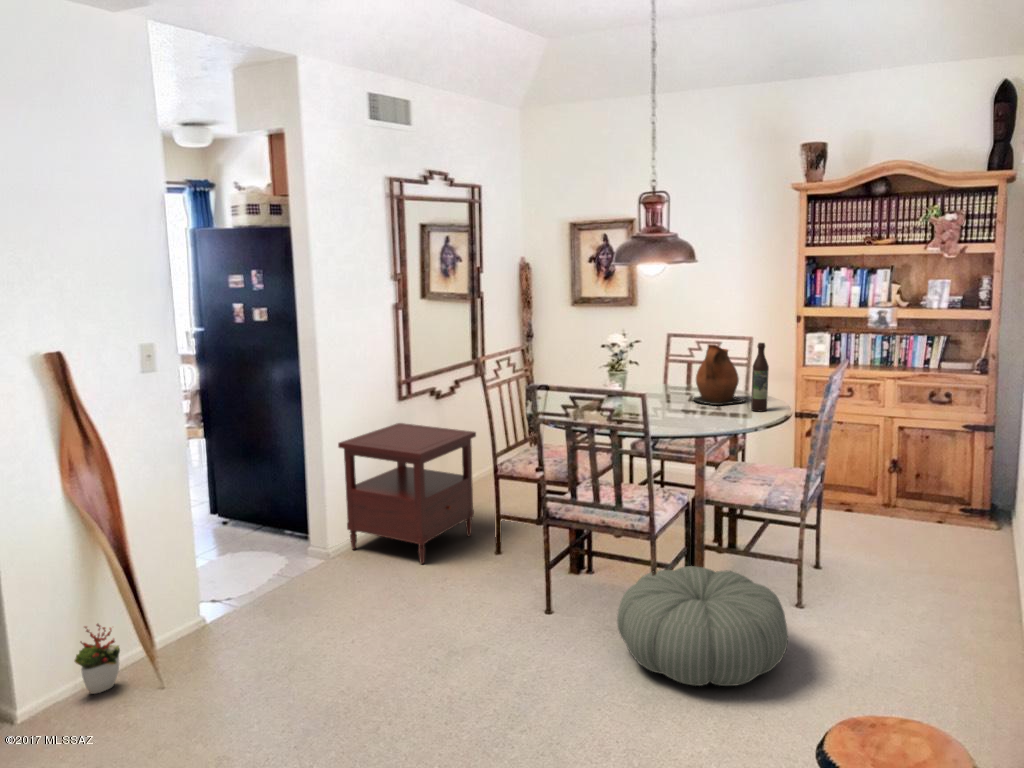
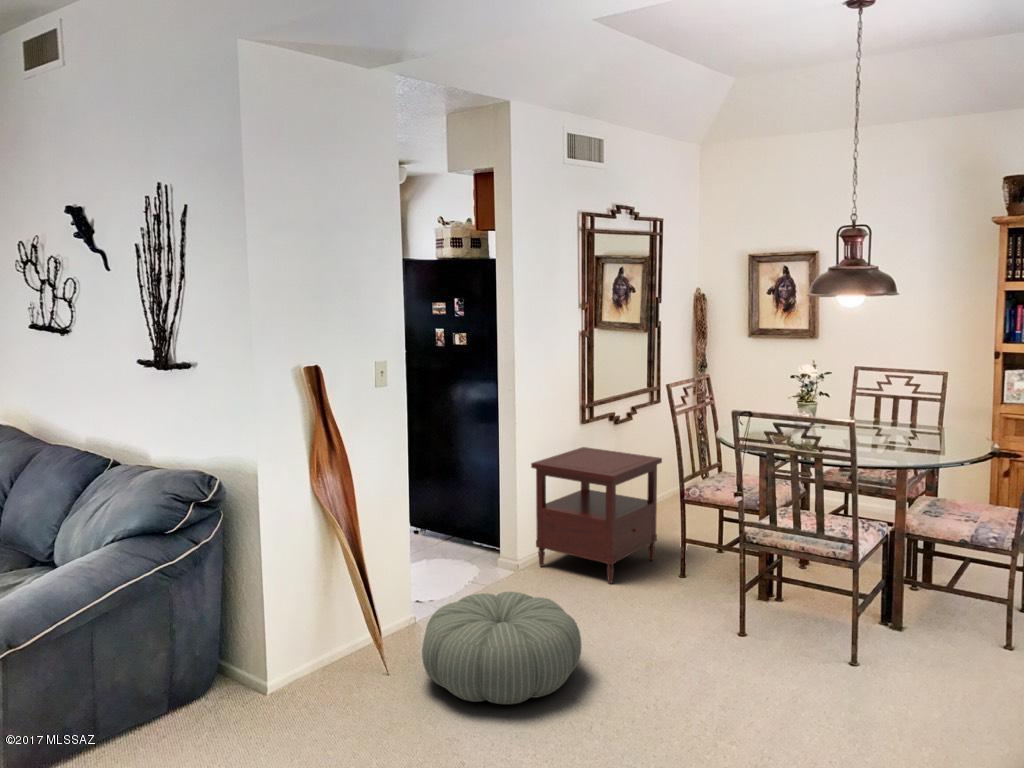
wine bottle: present [751,343,769,411] -> none [953,377,973,446]
ceramic pitcher: present [693,344,745,405] -> none [884,377,946,439]
pouf: present [617,566,788,686] -> present [422,592,581,704]
decorative plant: present [75,624,120,694] -> none [321,612,357,676]

